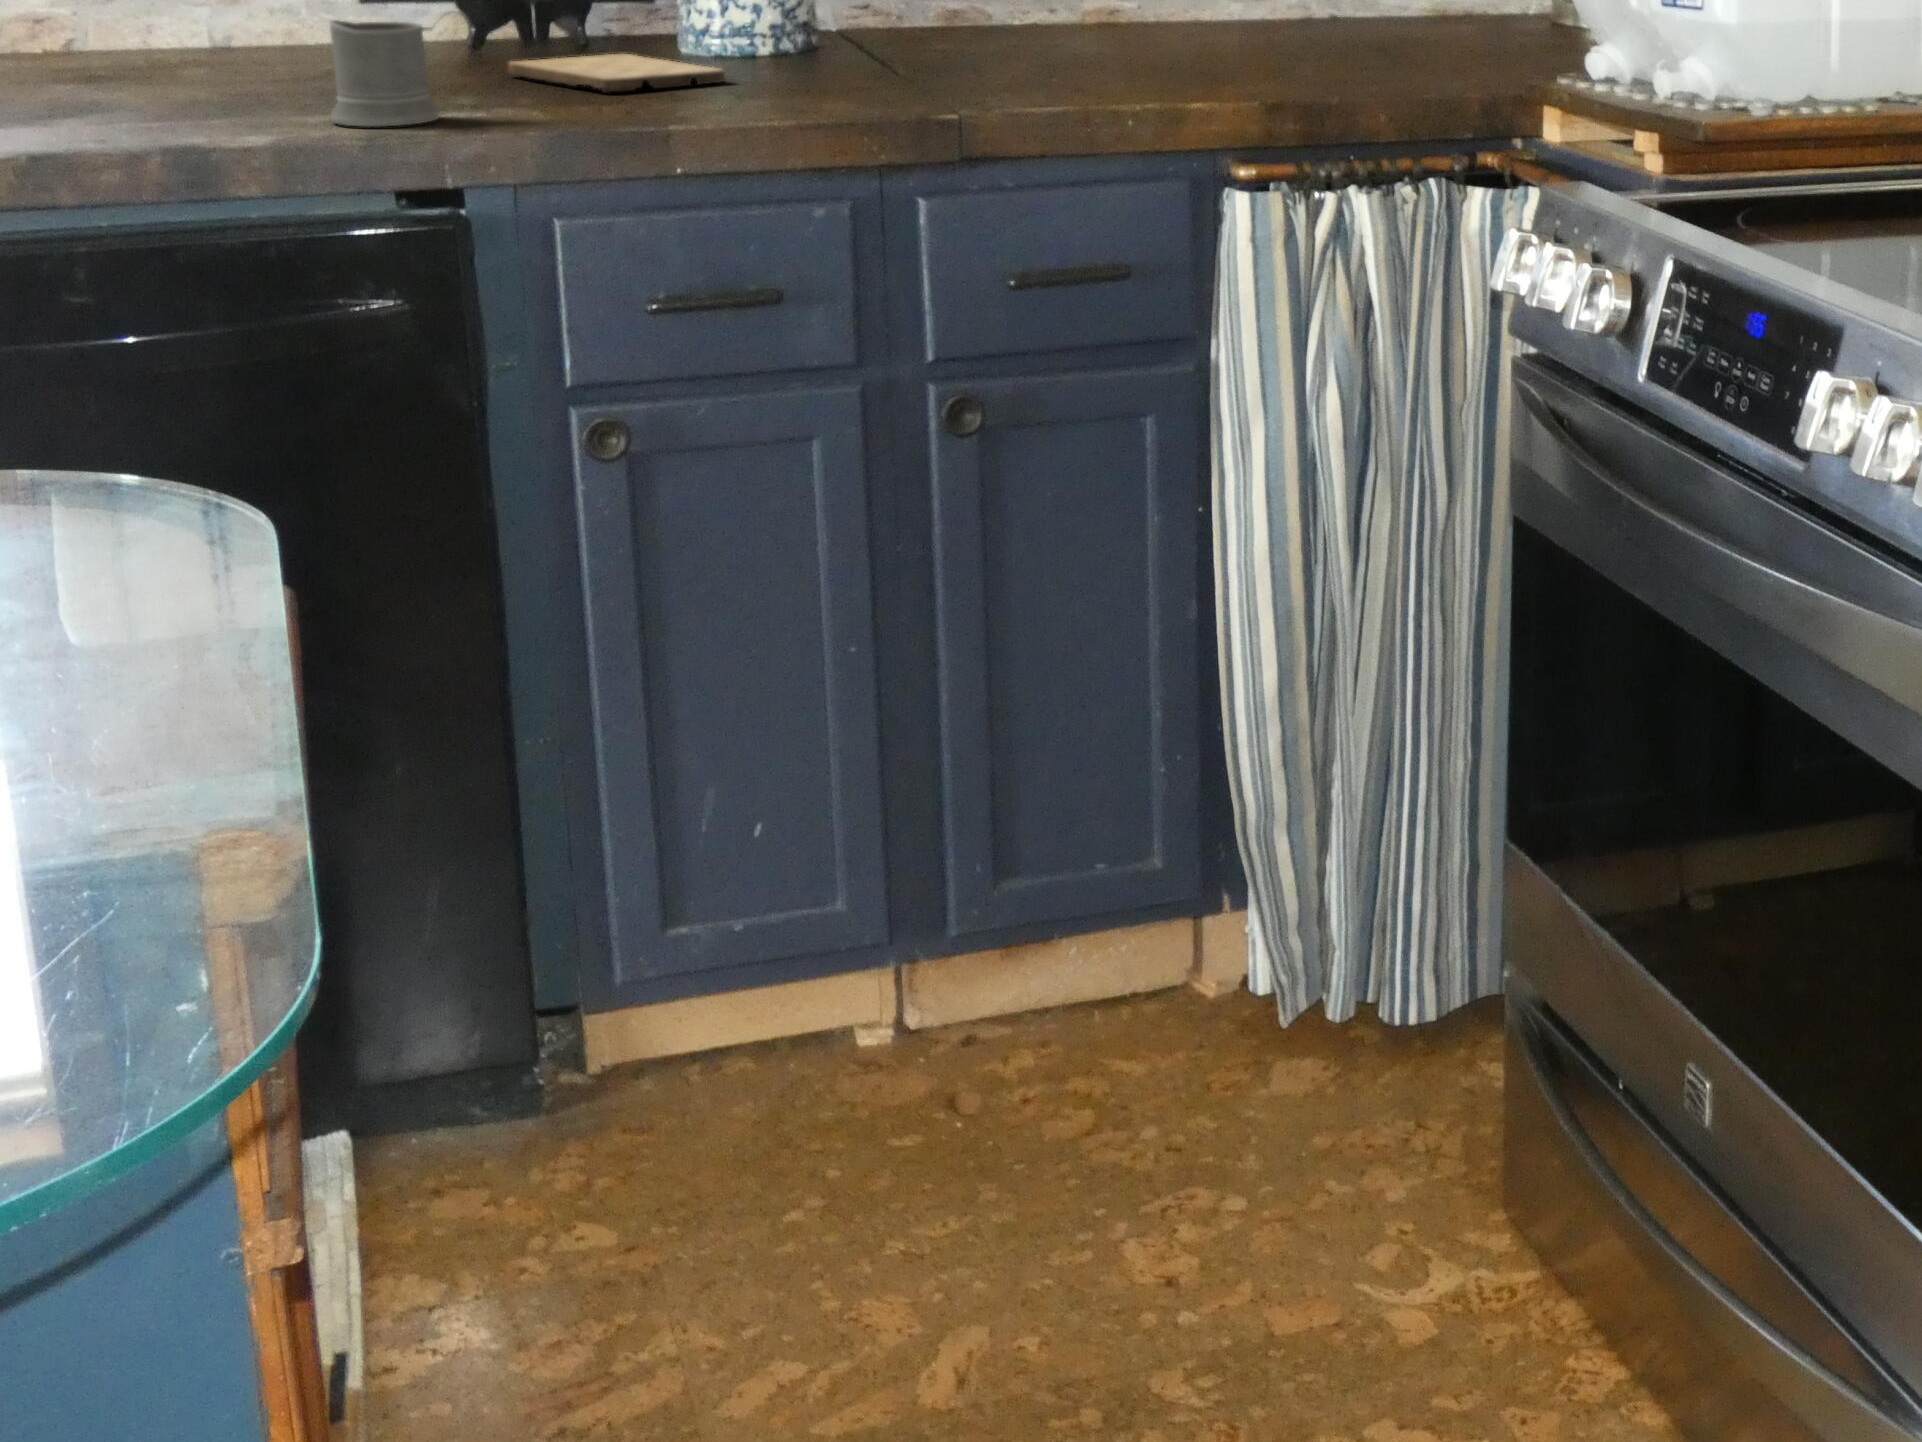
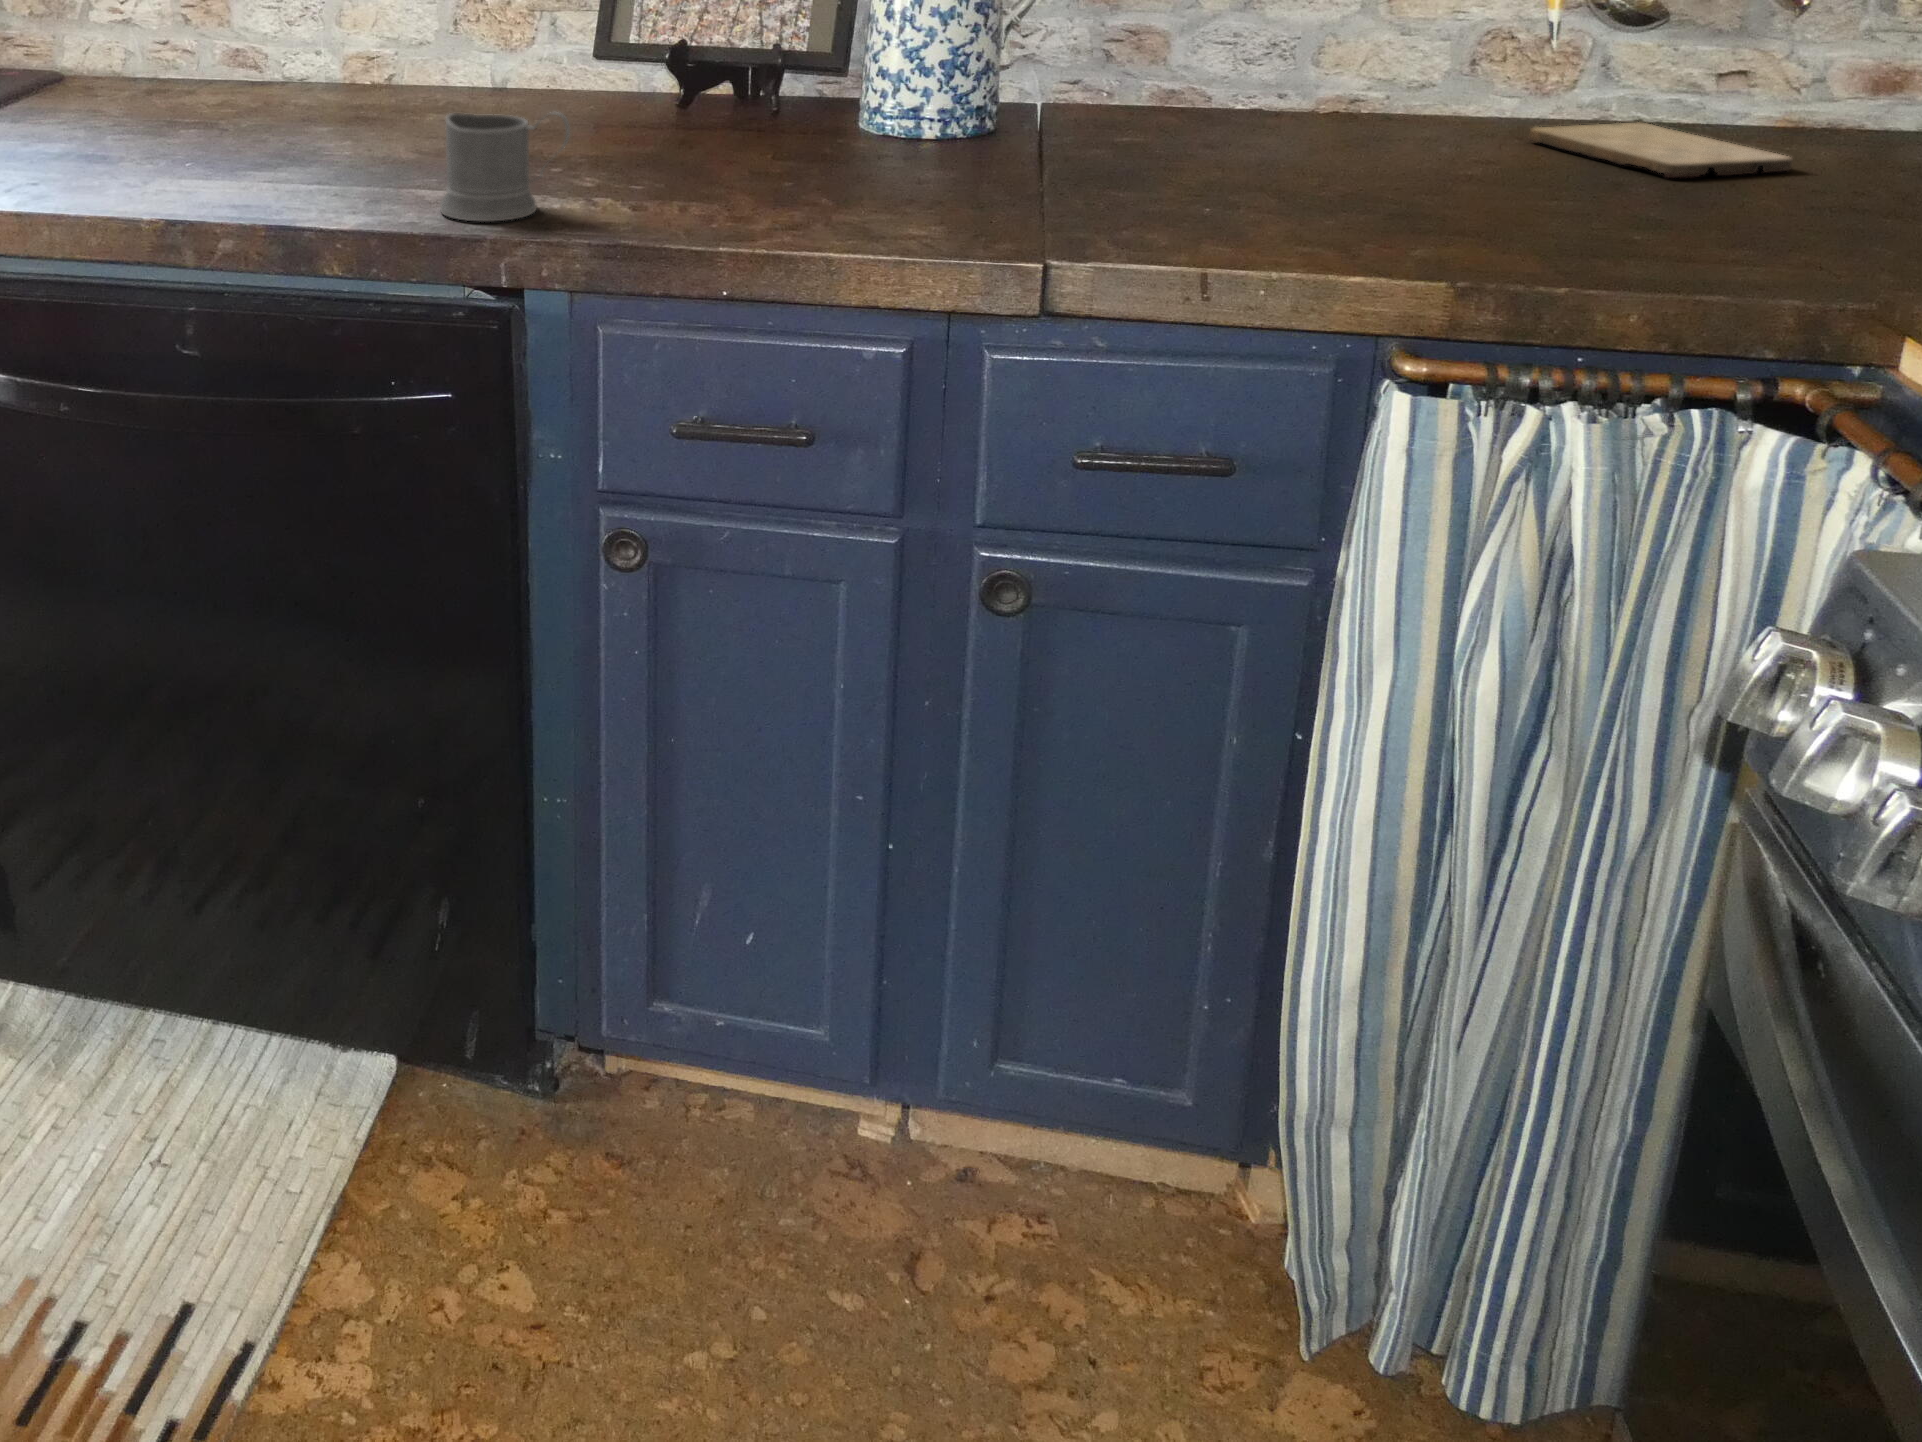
cutting board: present [508,54,725,92] -> present [1529,123,1793,178]

